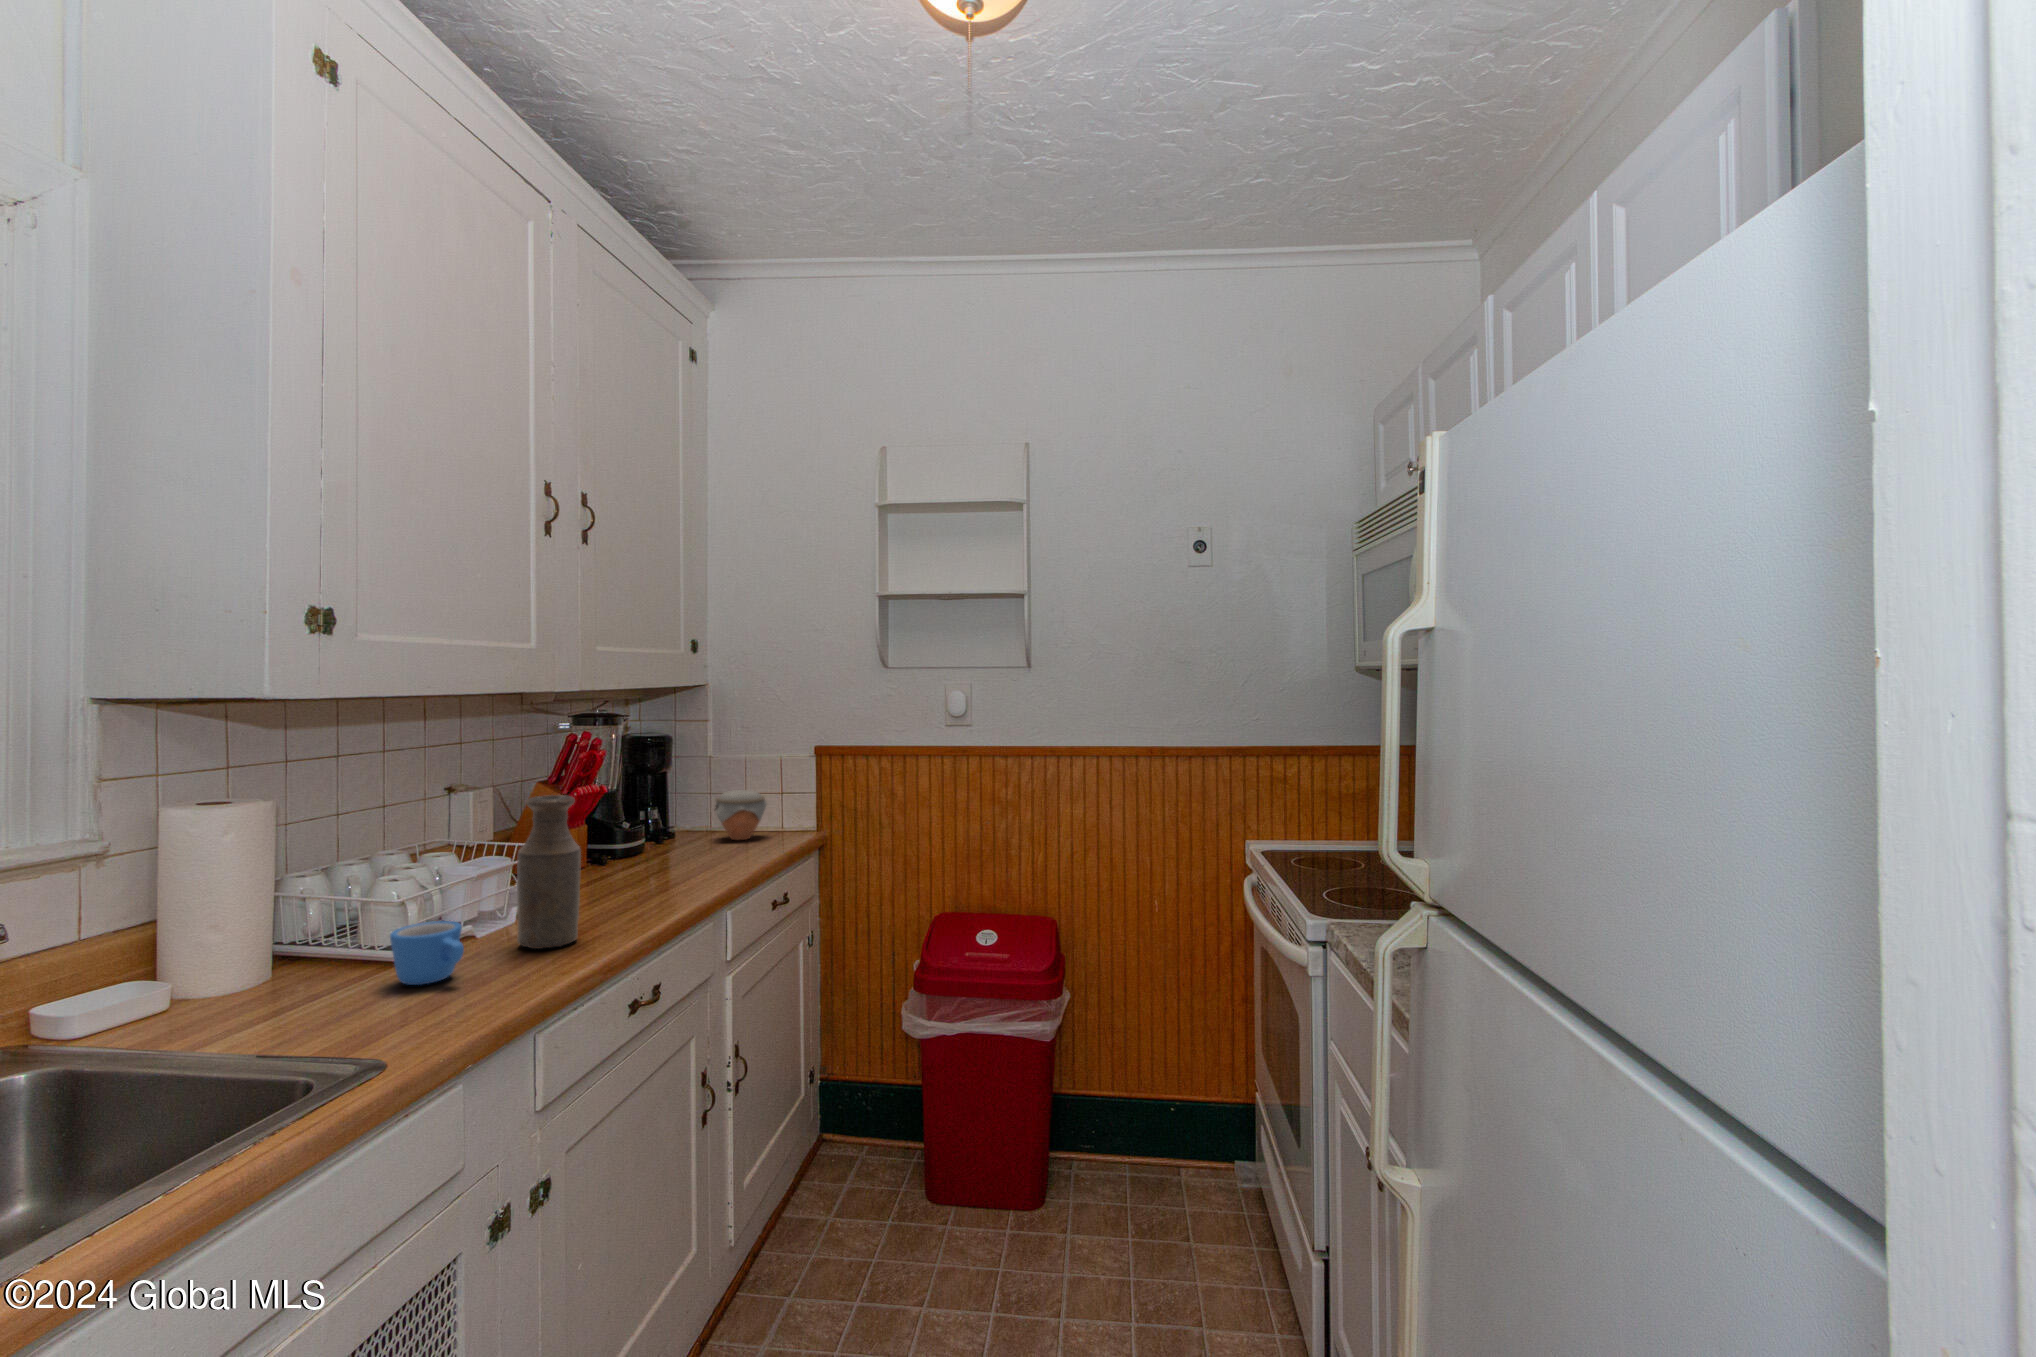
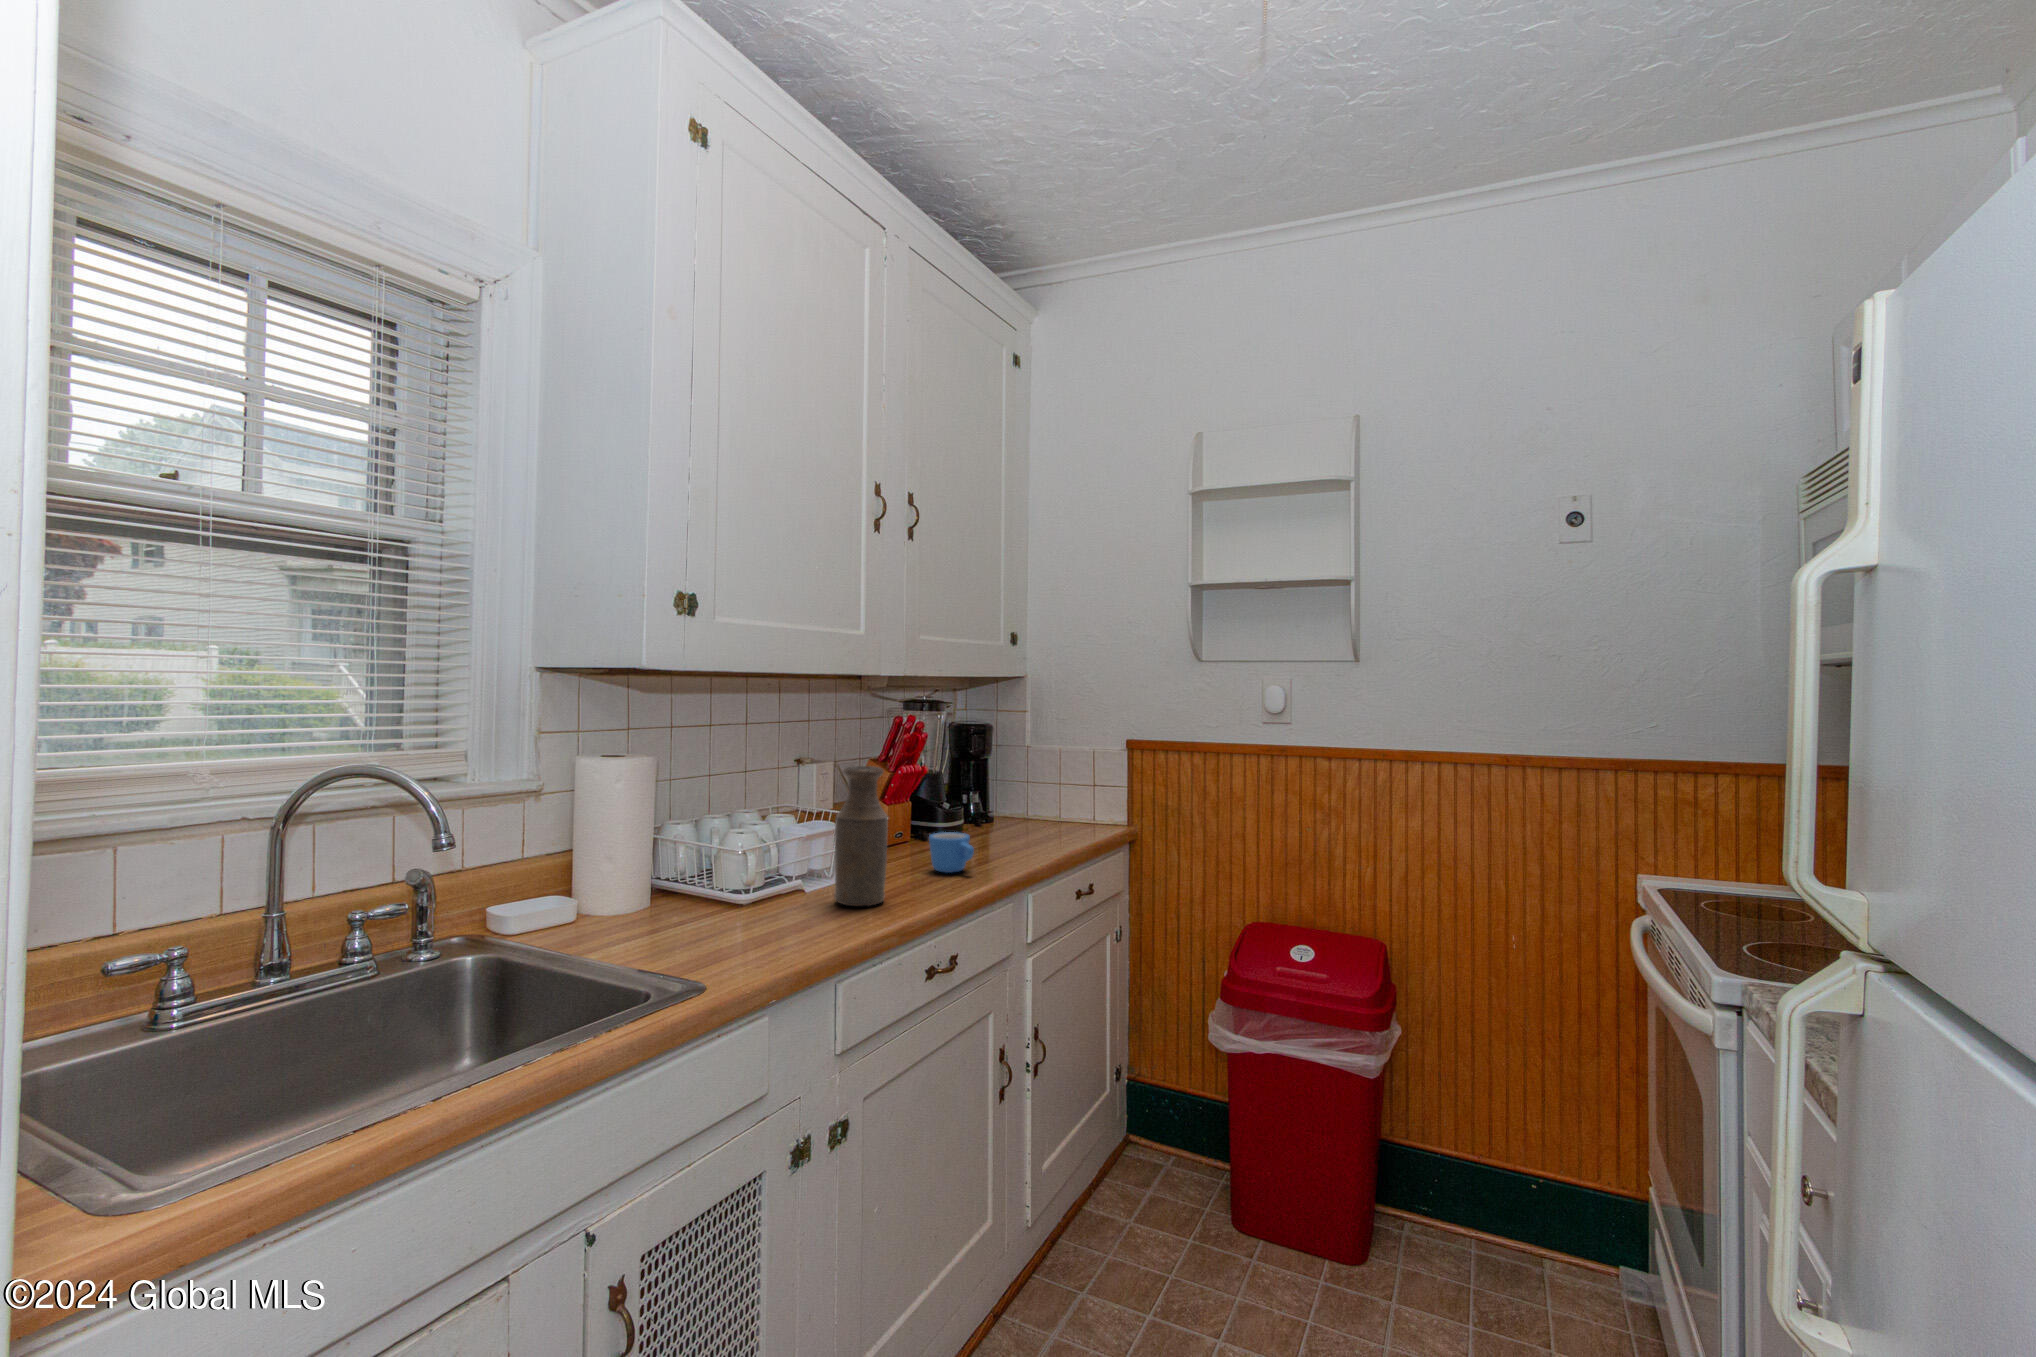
jar: present [715,790,767,840] -> none [1028,779,1078,828]
mug: present [390,921,464,985] -> present [929,832,974,873]

